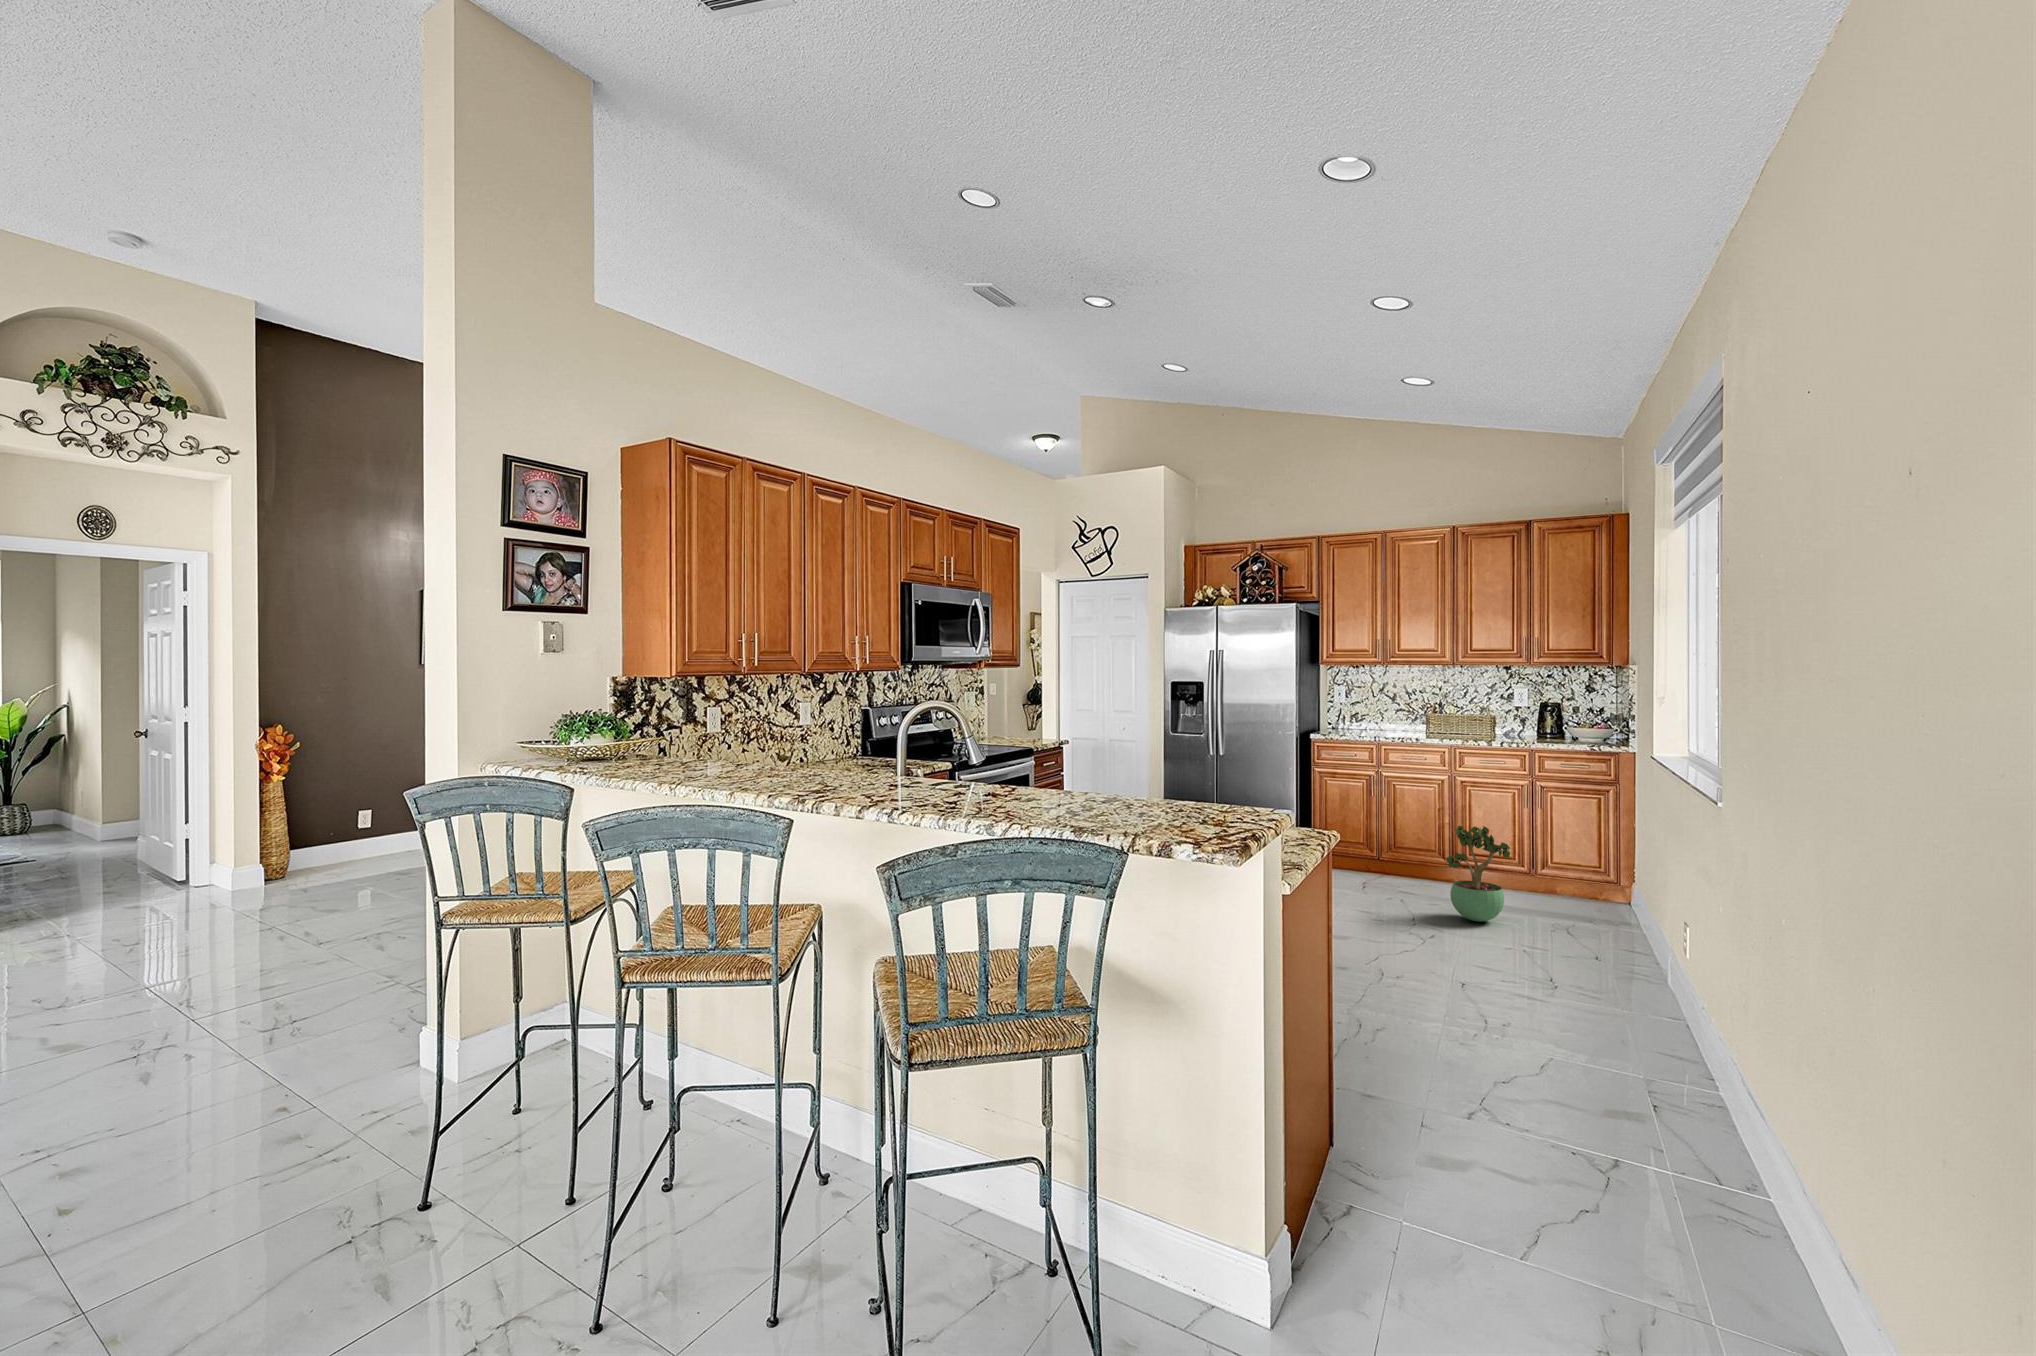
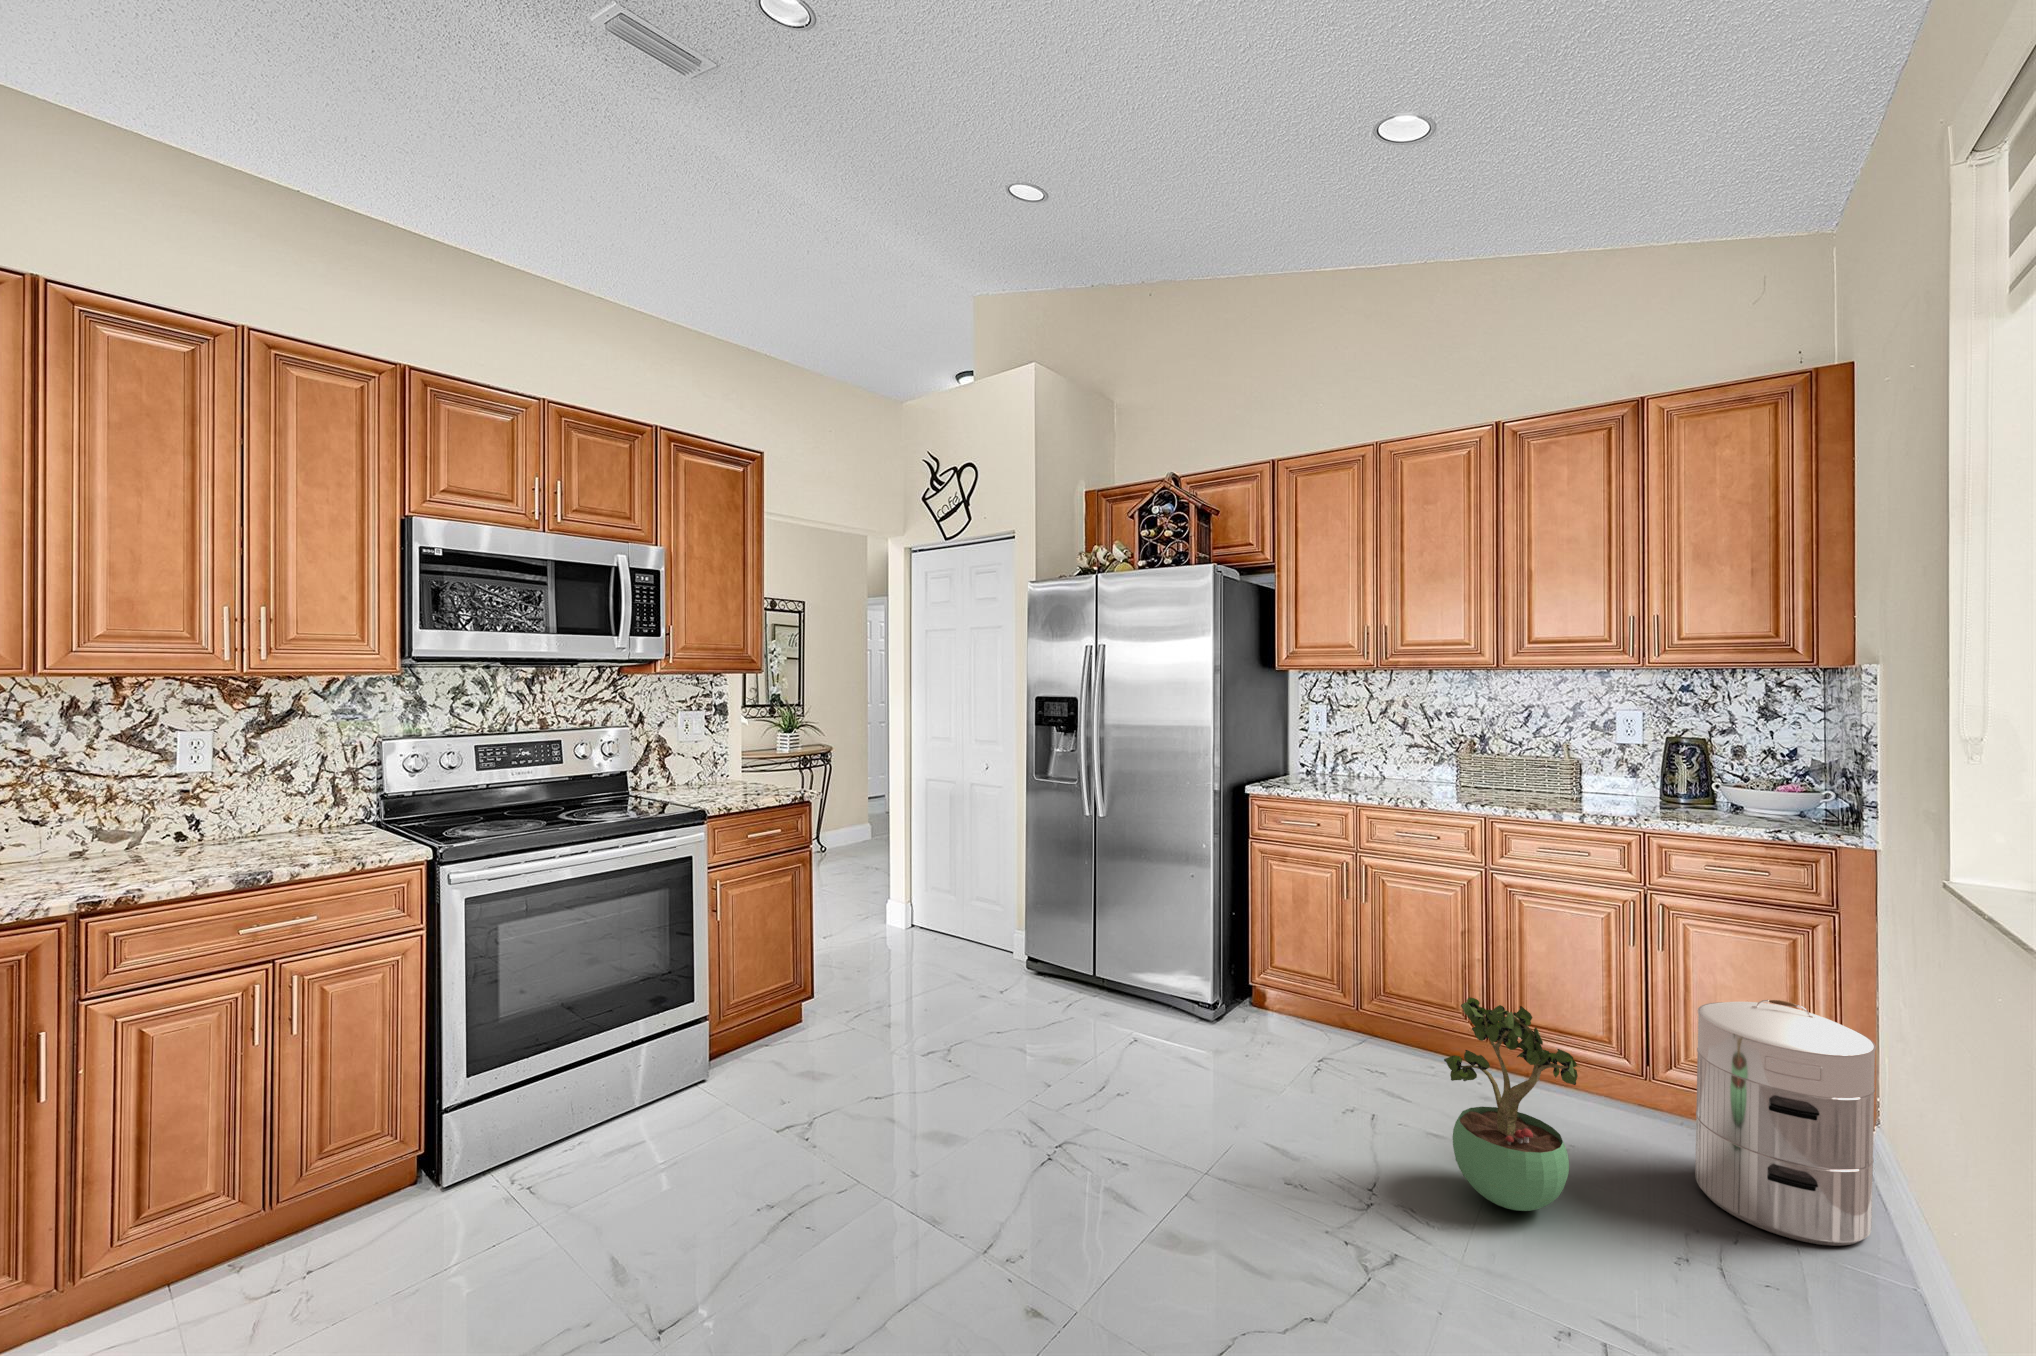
waste bin: none [1557,821,1632,924] -> present [1695,1000,1876,1246]

